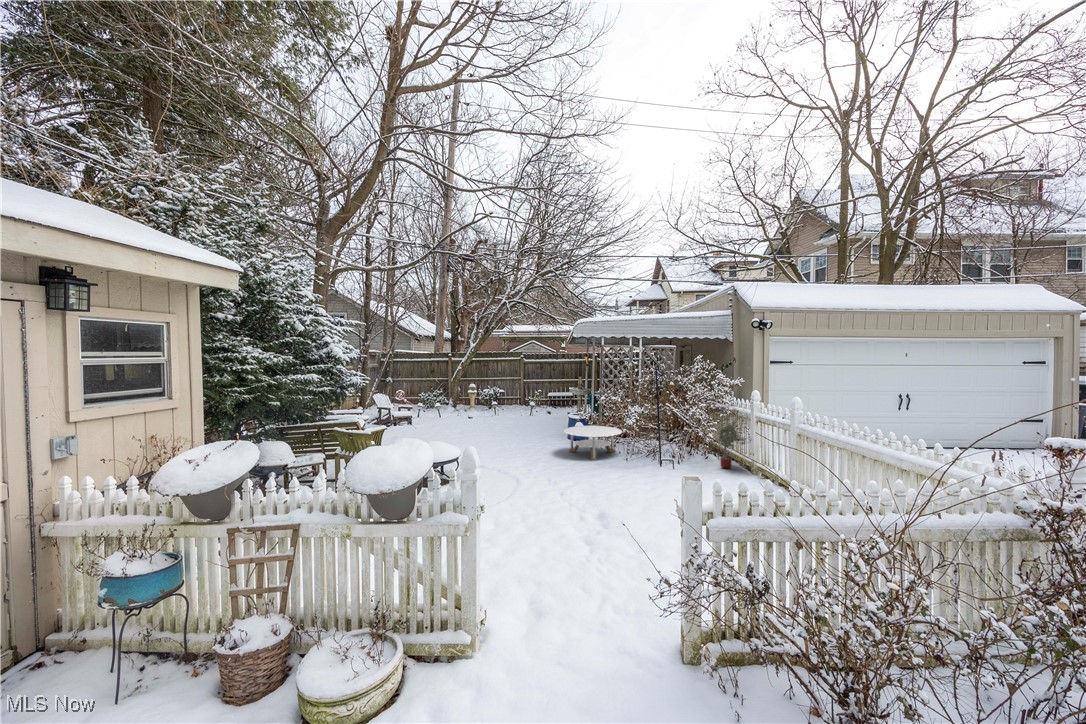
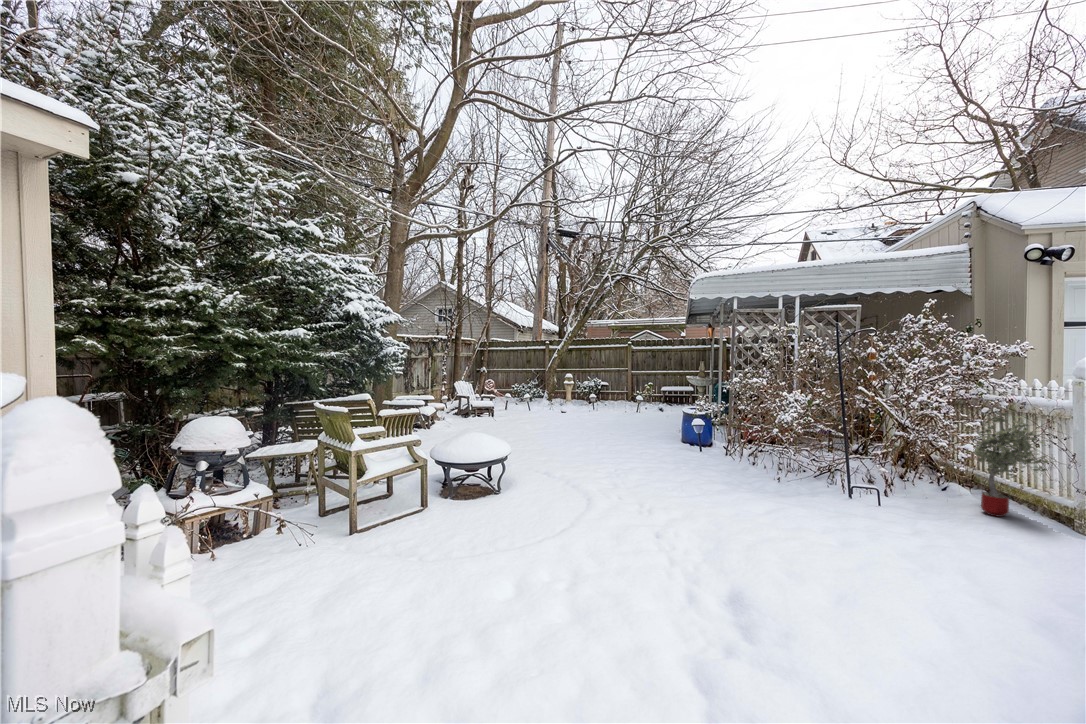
round table: present [564,426,622,460] -> none [672,423,770,479]

